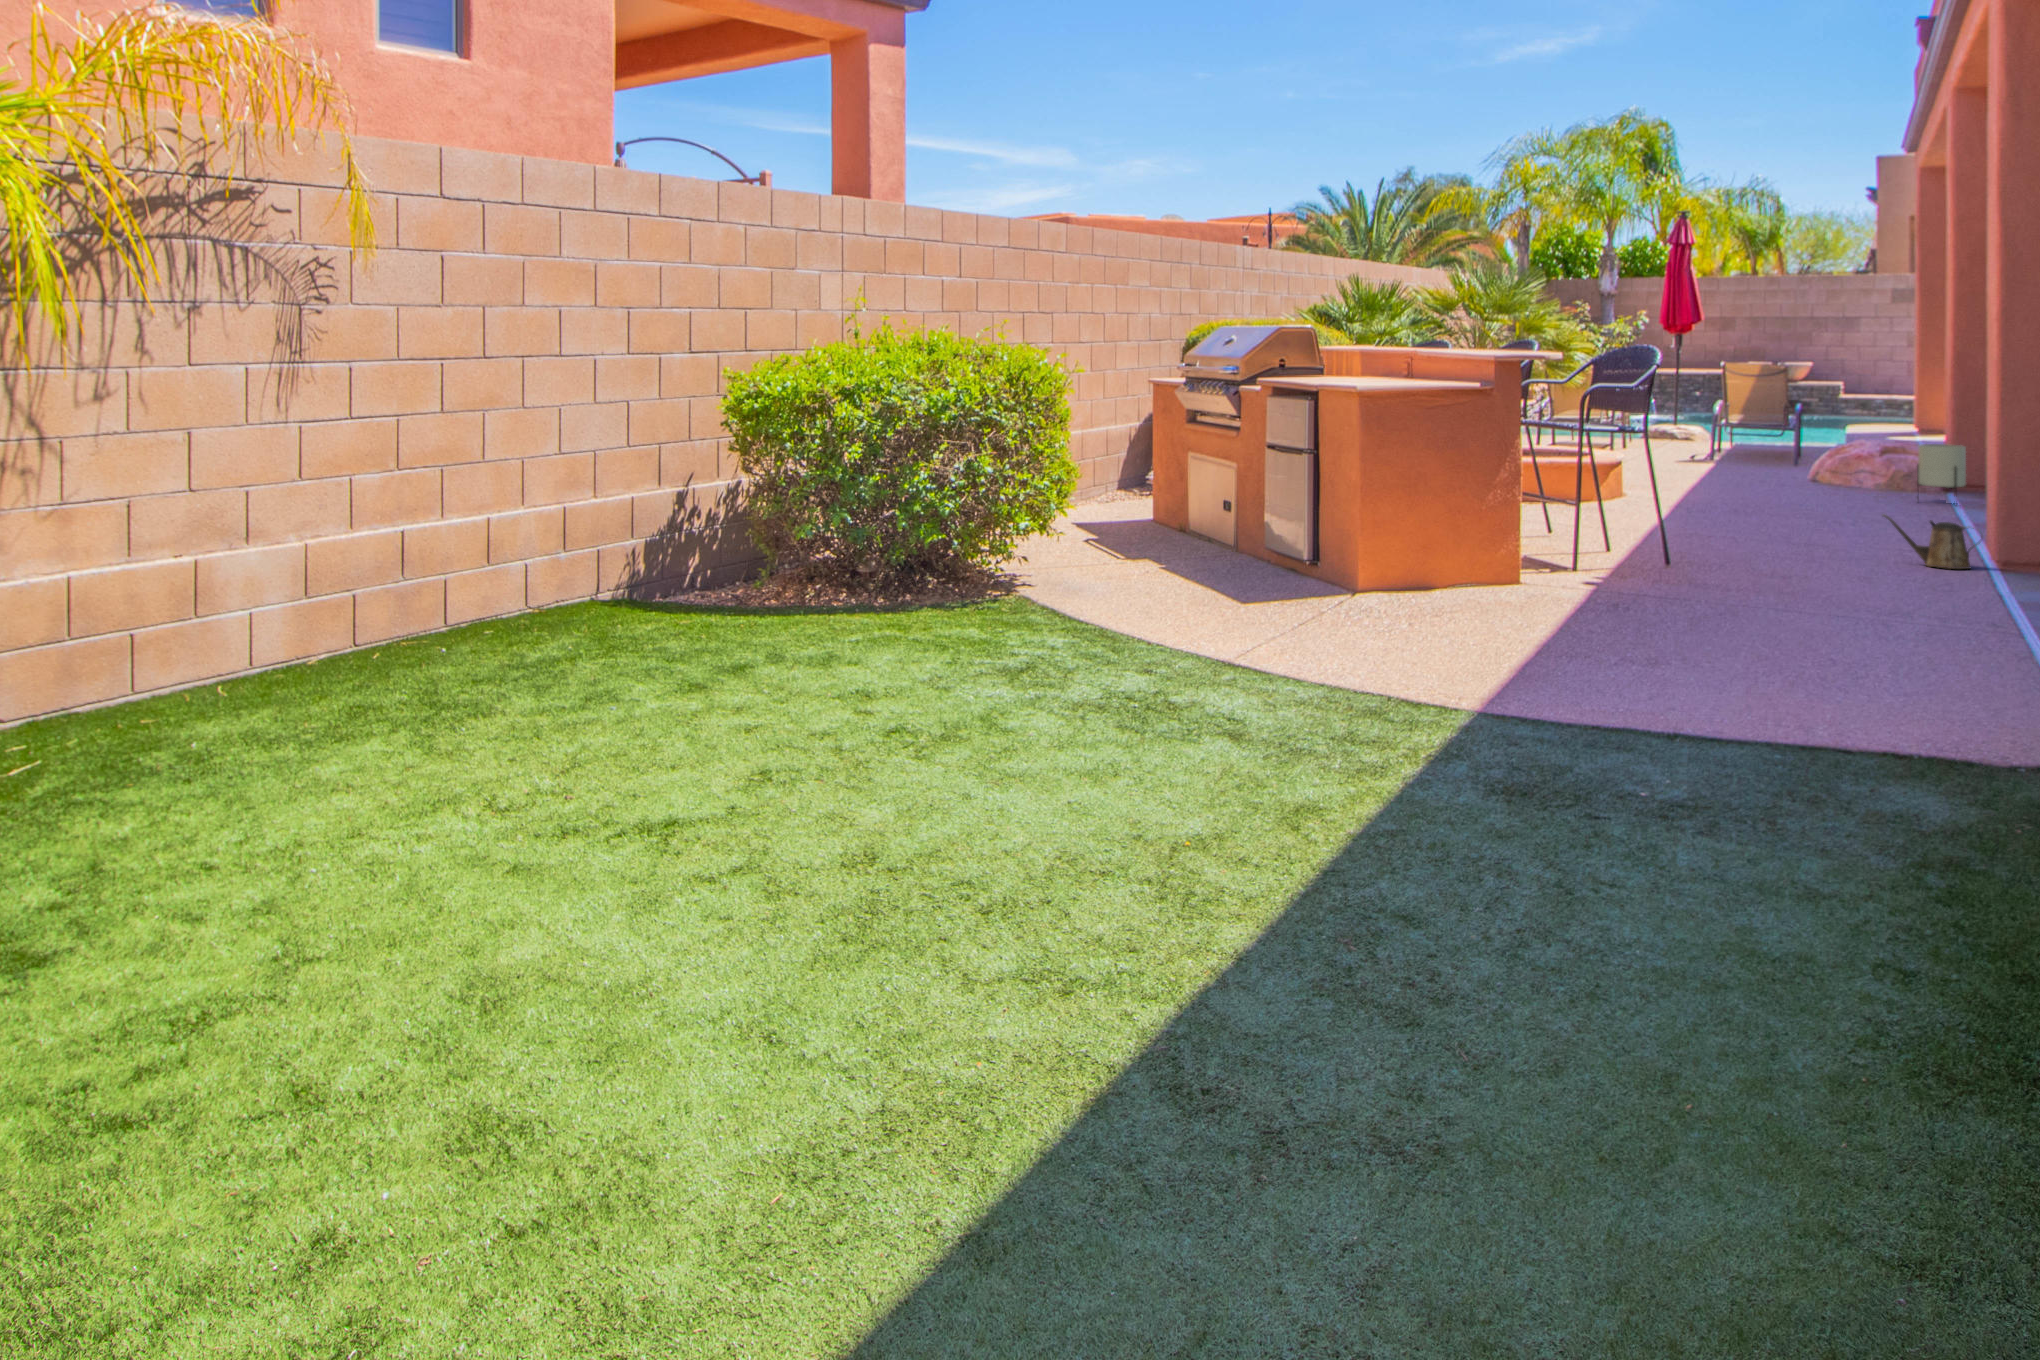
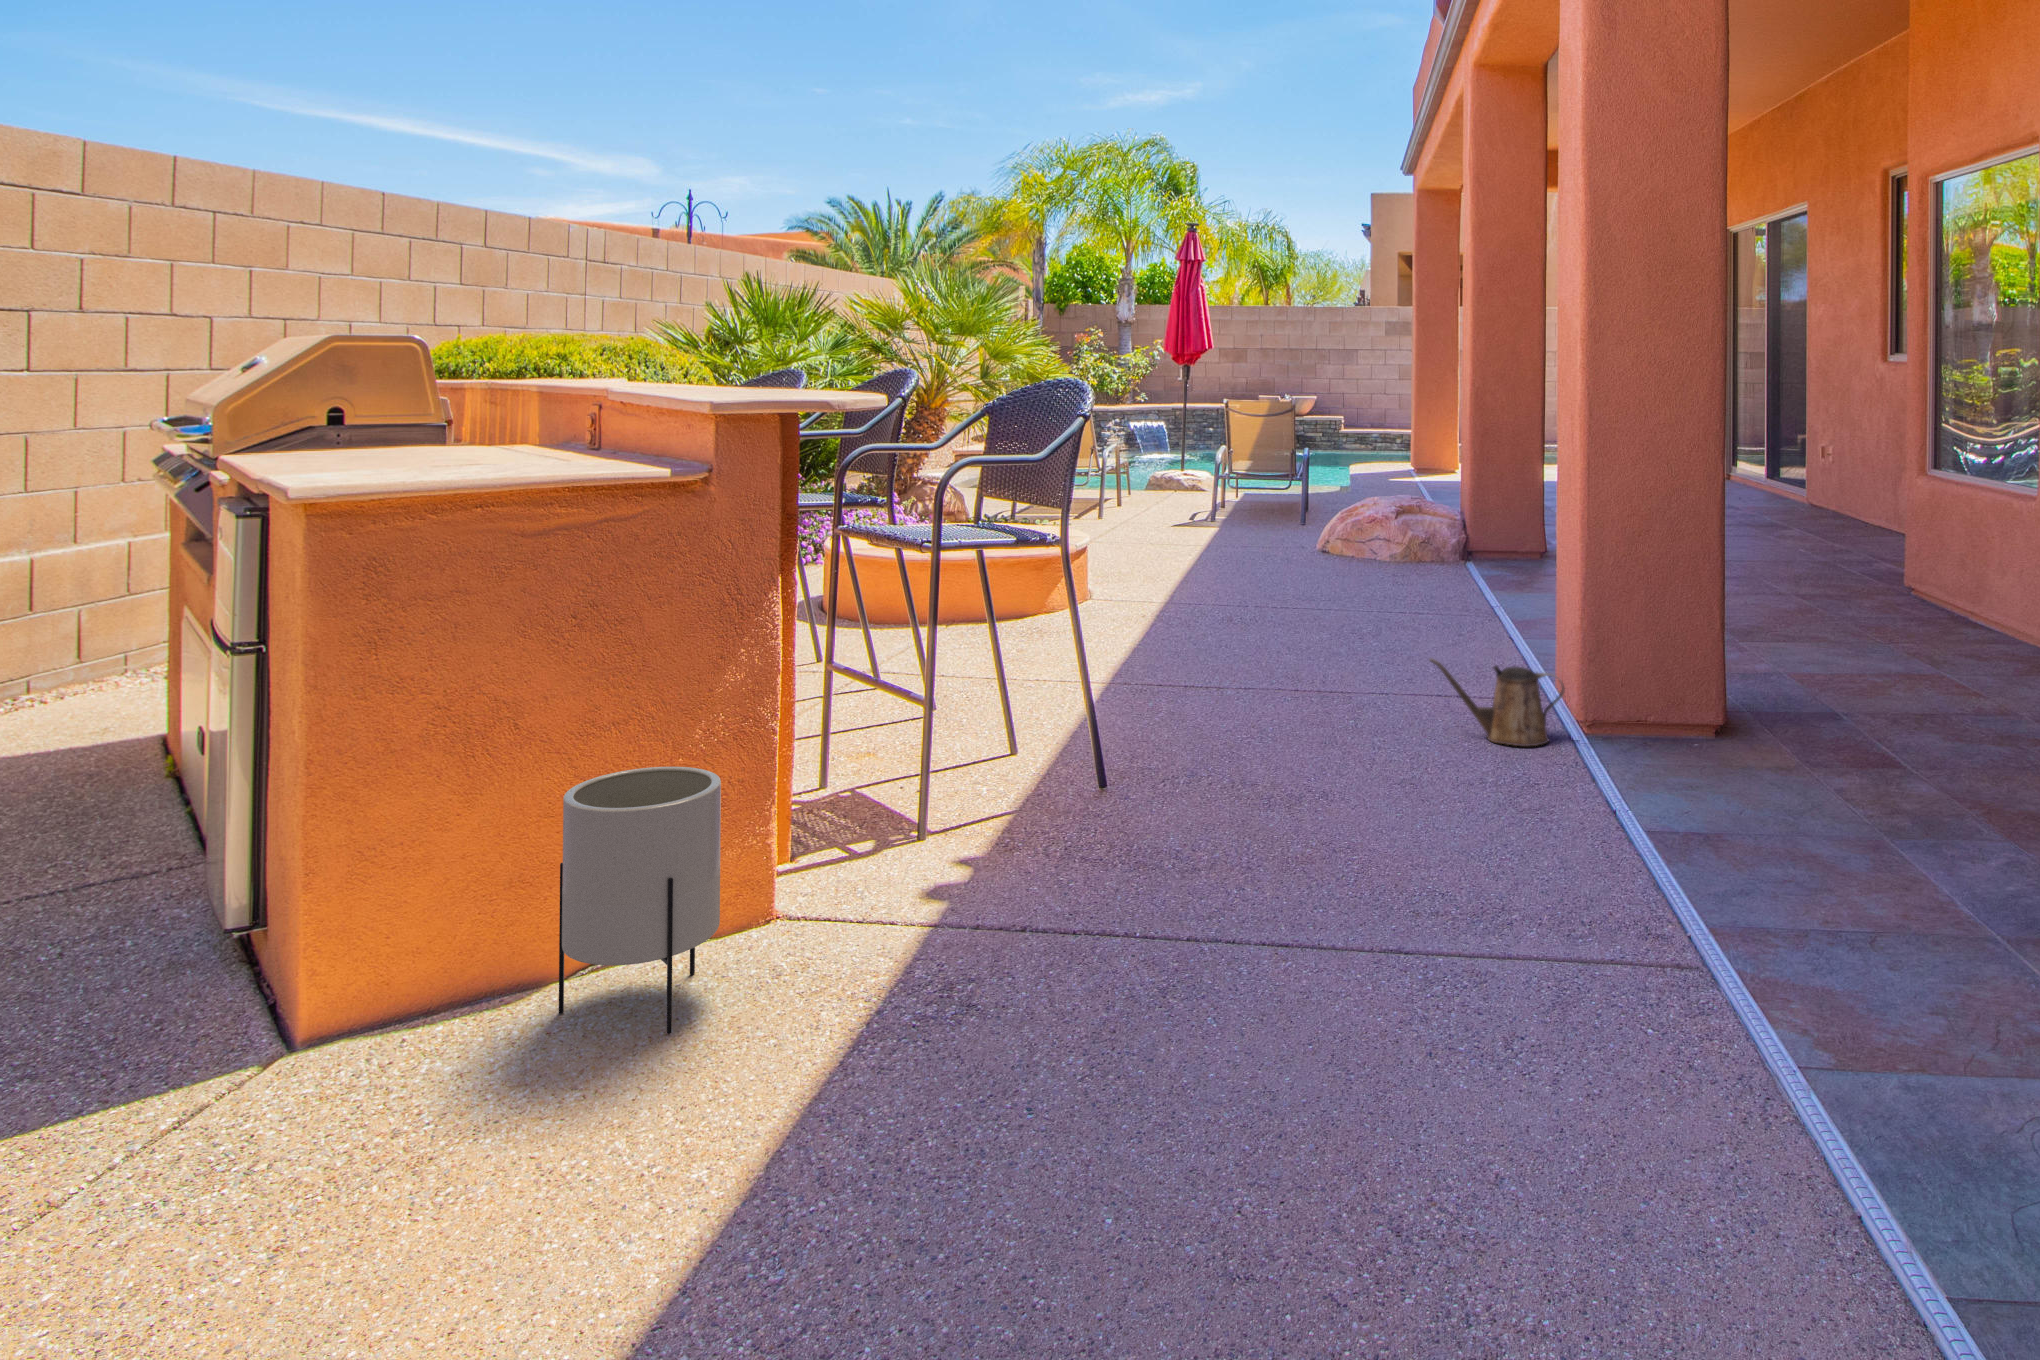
planter: present [1917,444,1966,489] -> present [559,767,721,1034]

